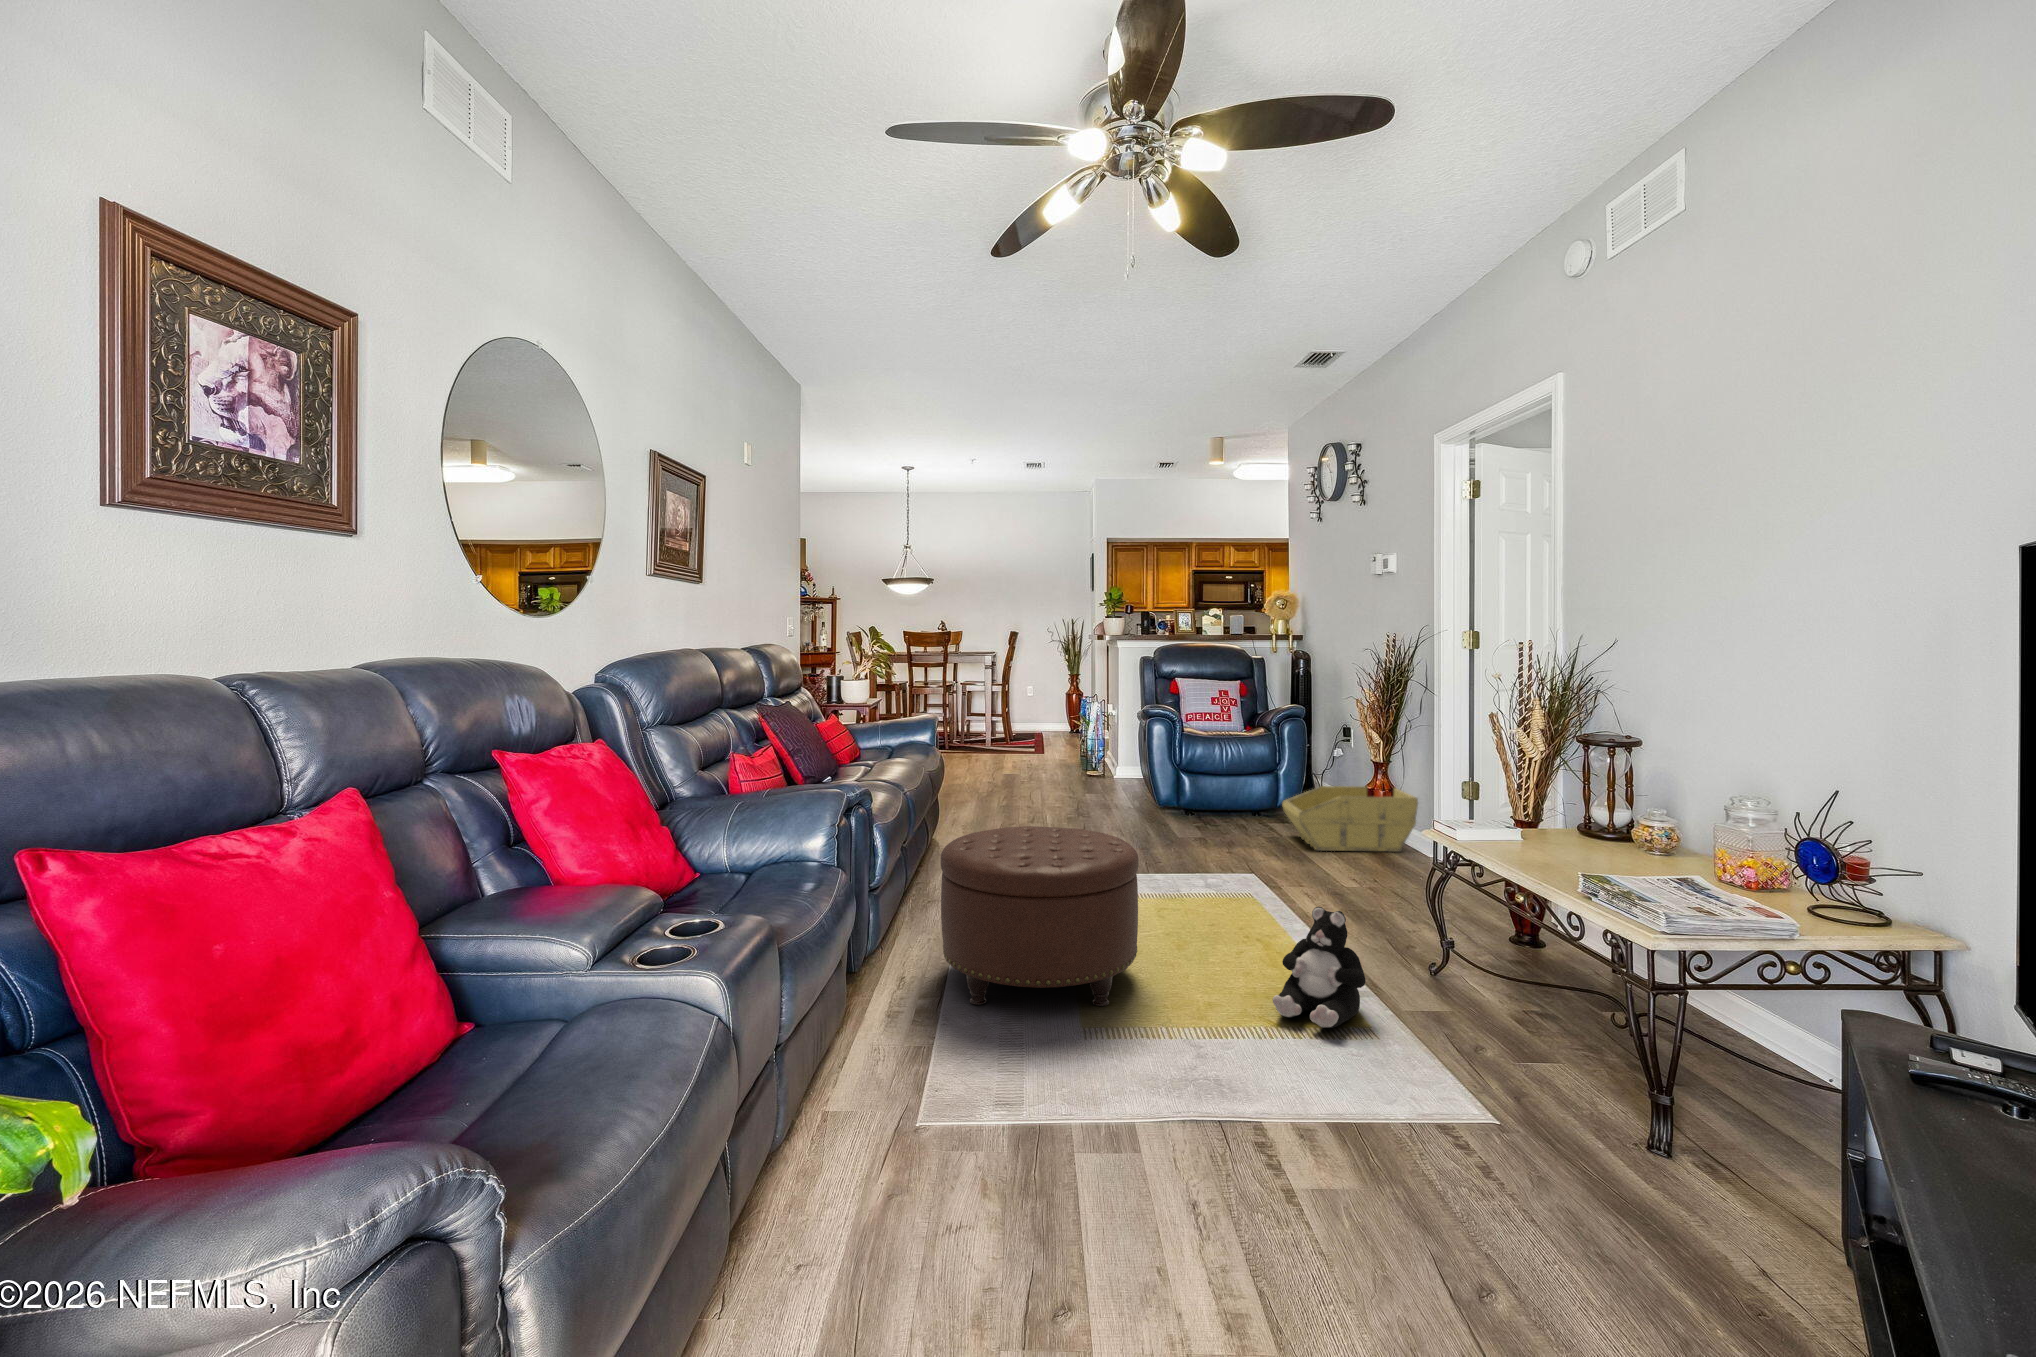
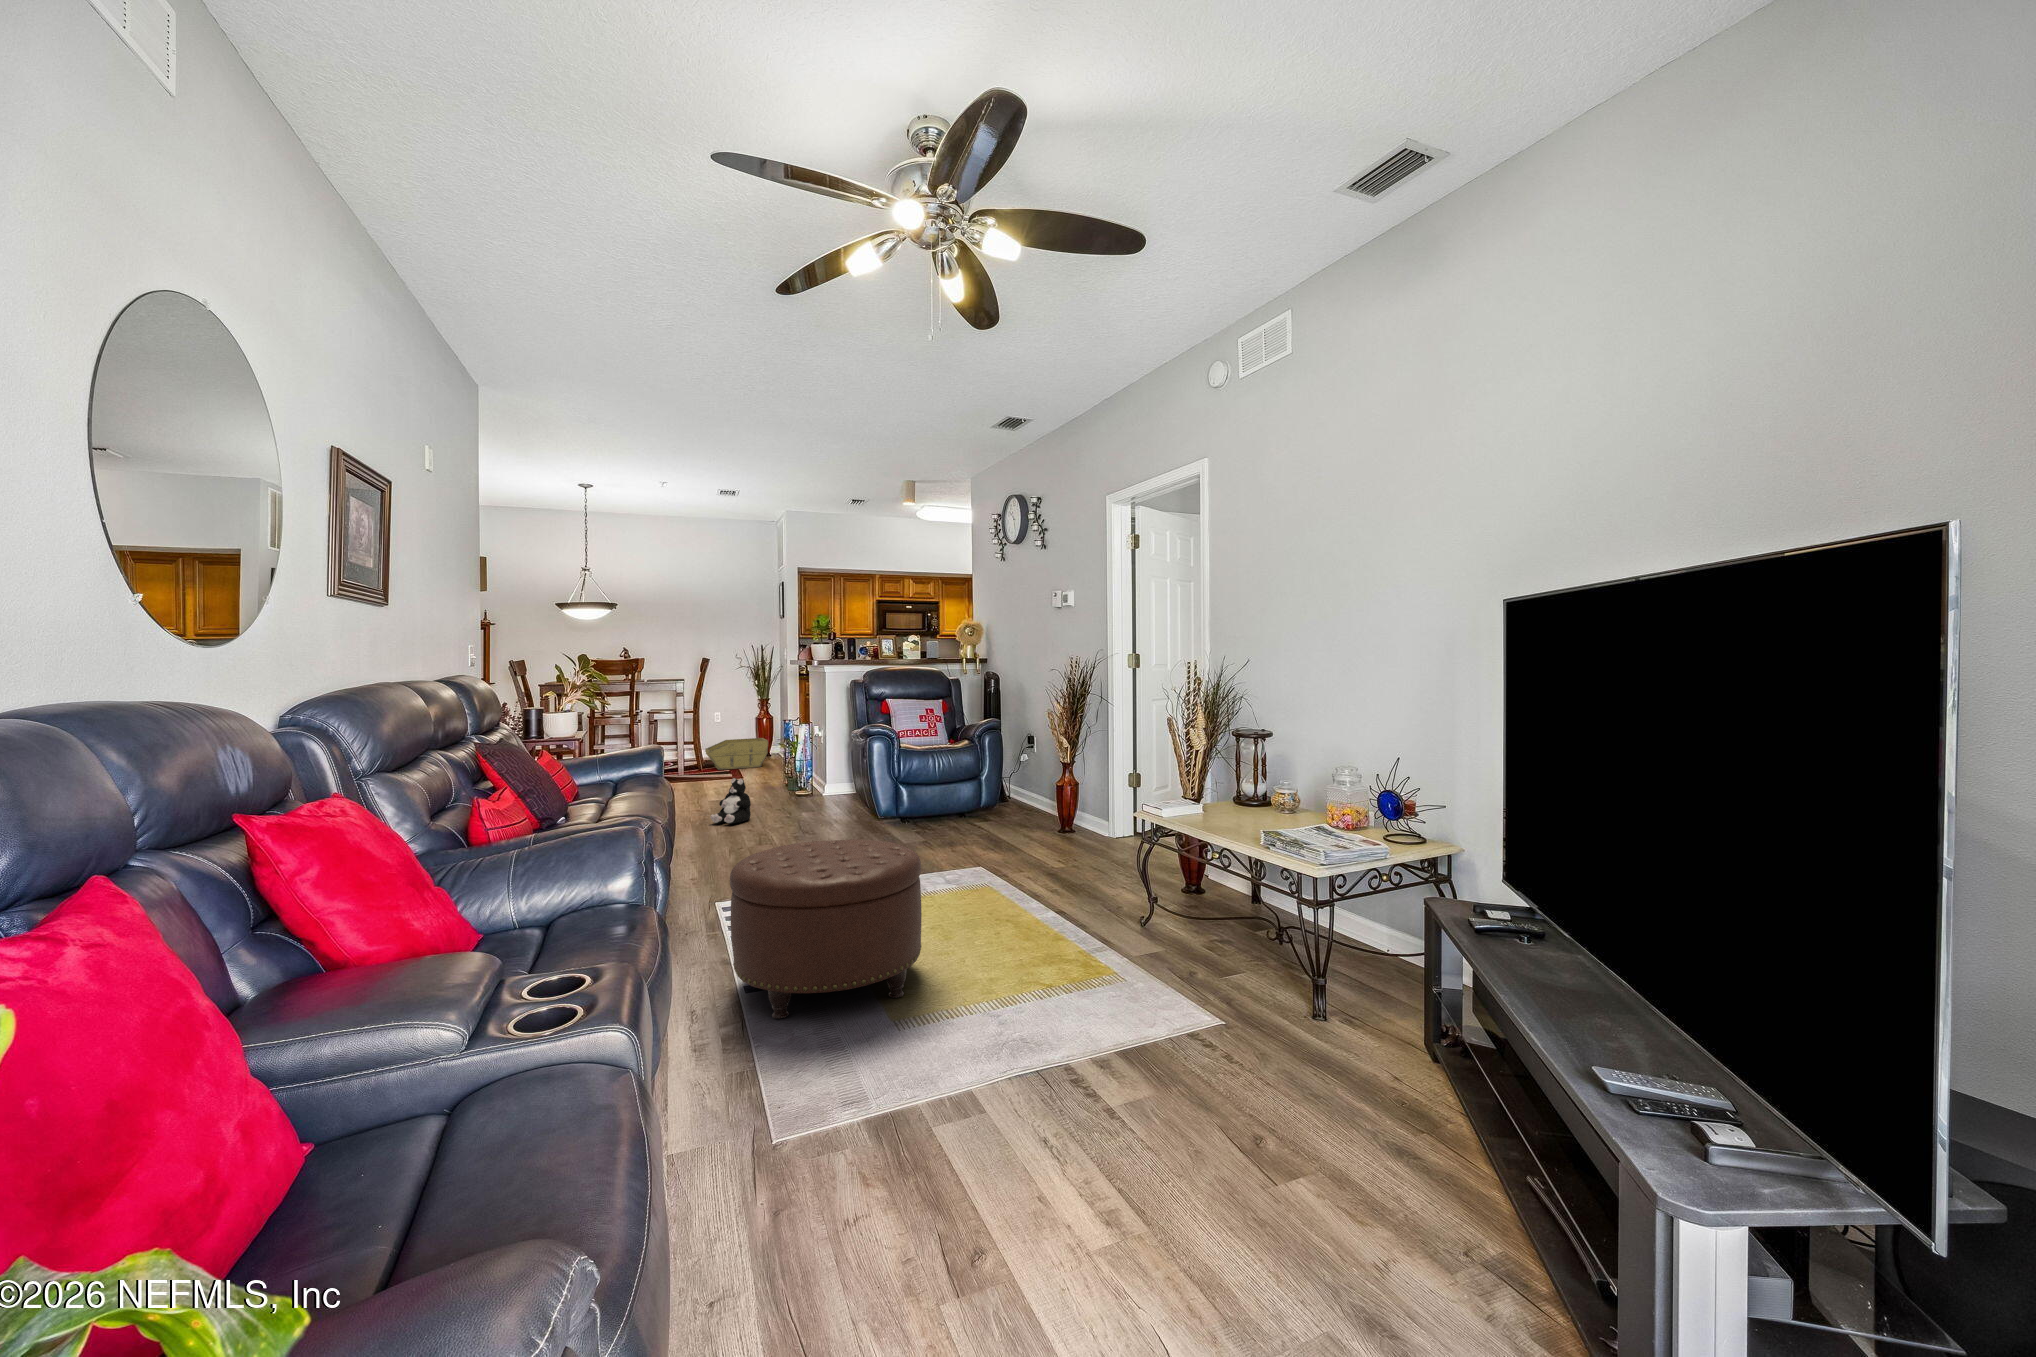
storage bin: present [1282,786,1418,852] -> present [705,738,768,770]
plush toy: present [1273,907,1366,1028] -> present [710,778,751,824]

